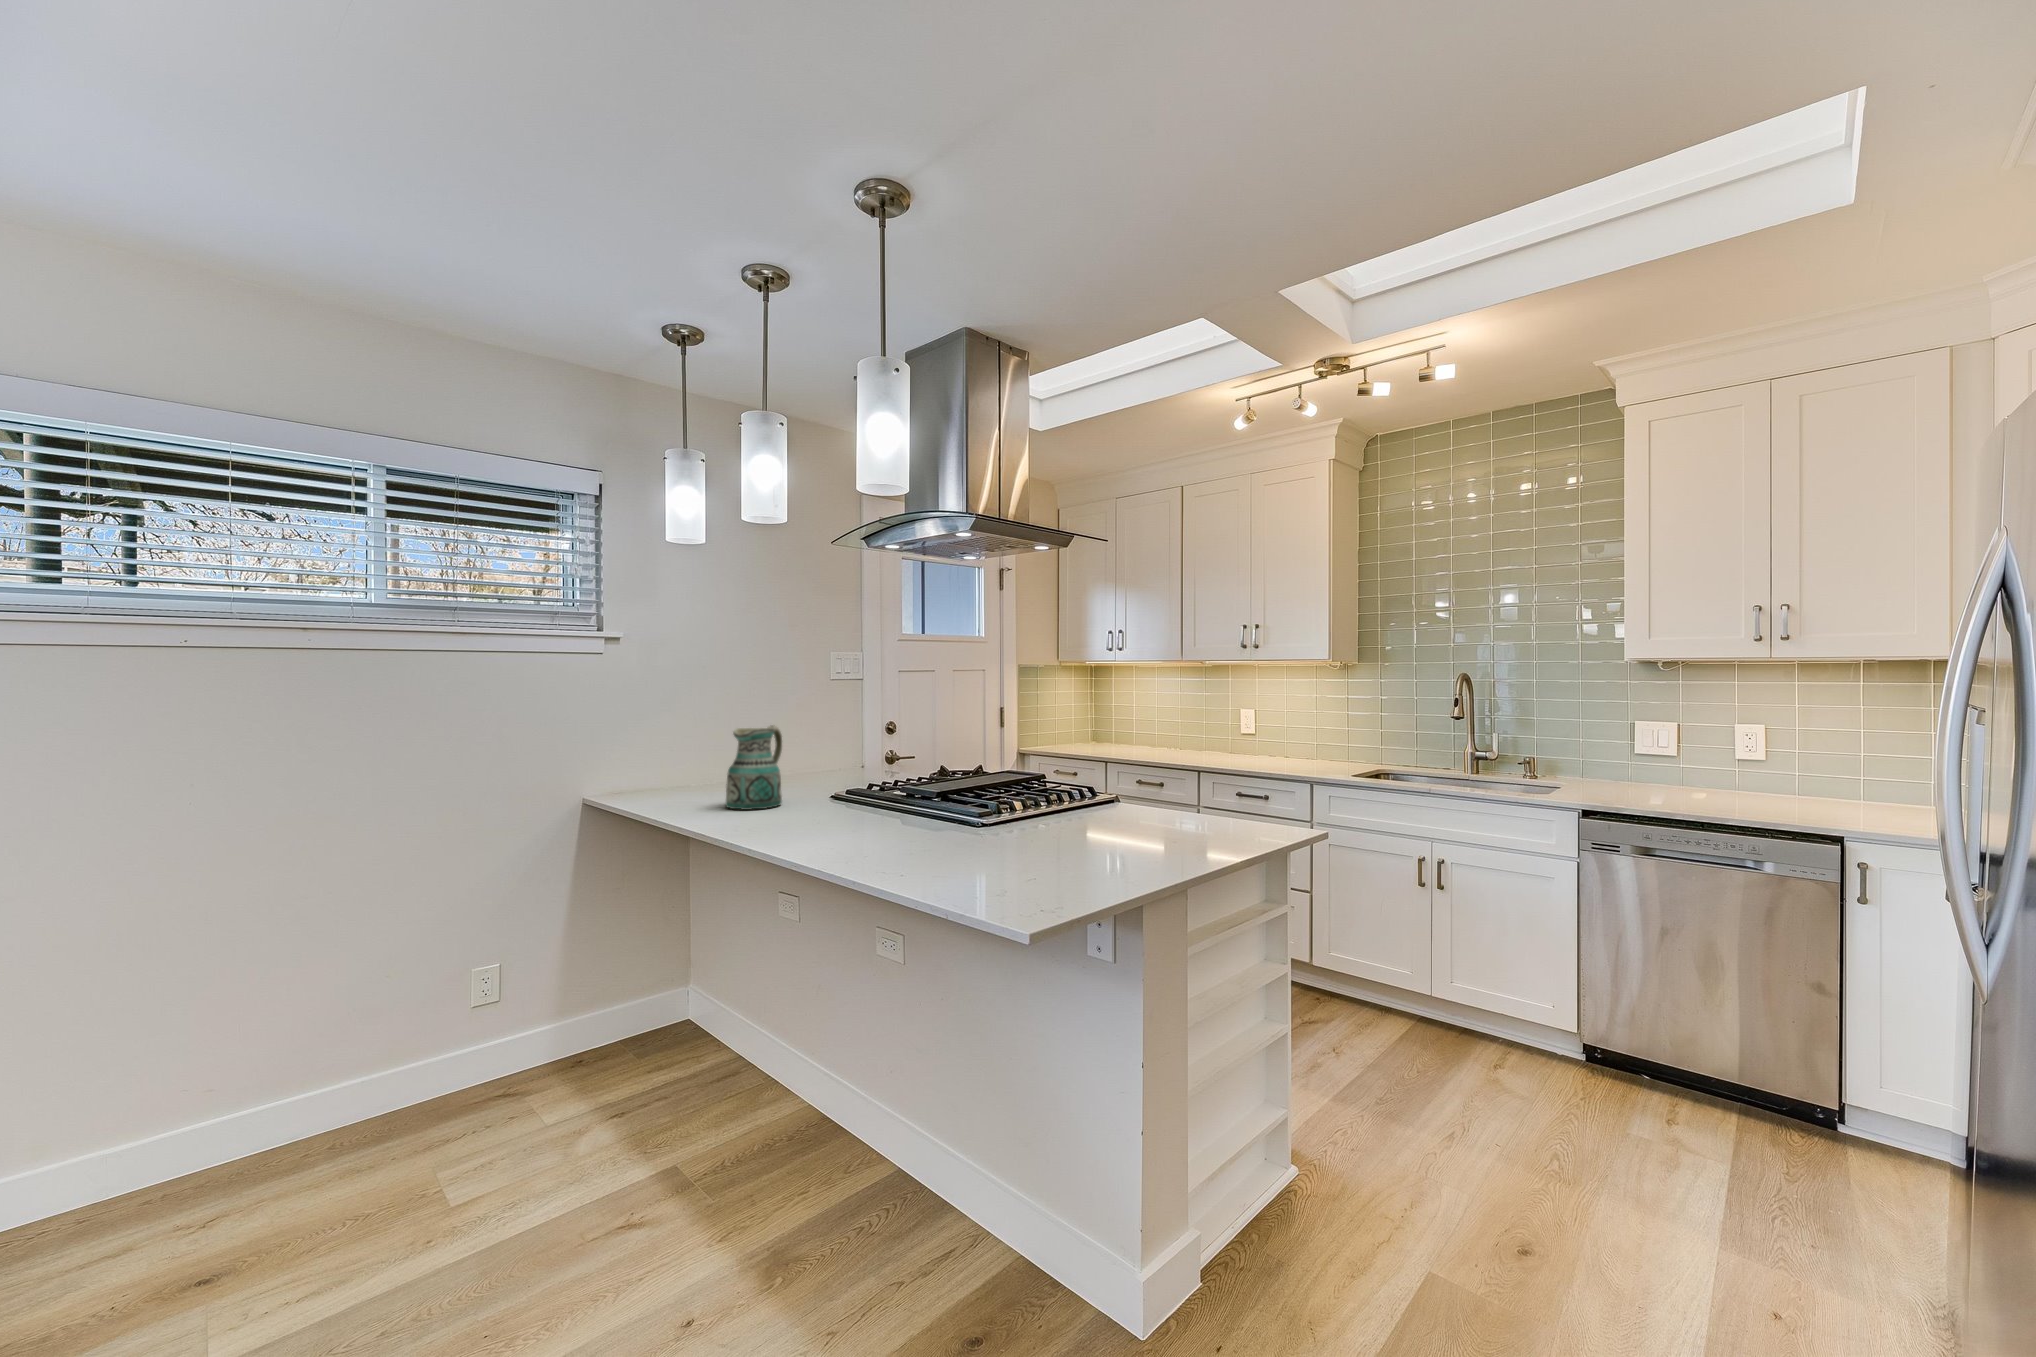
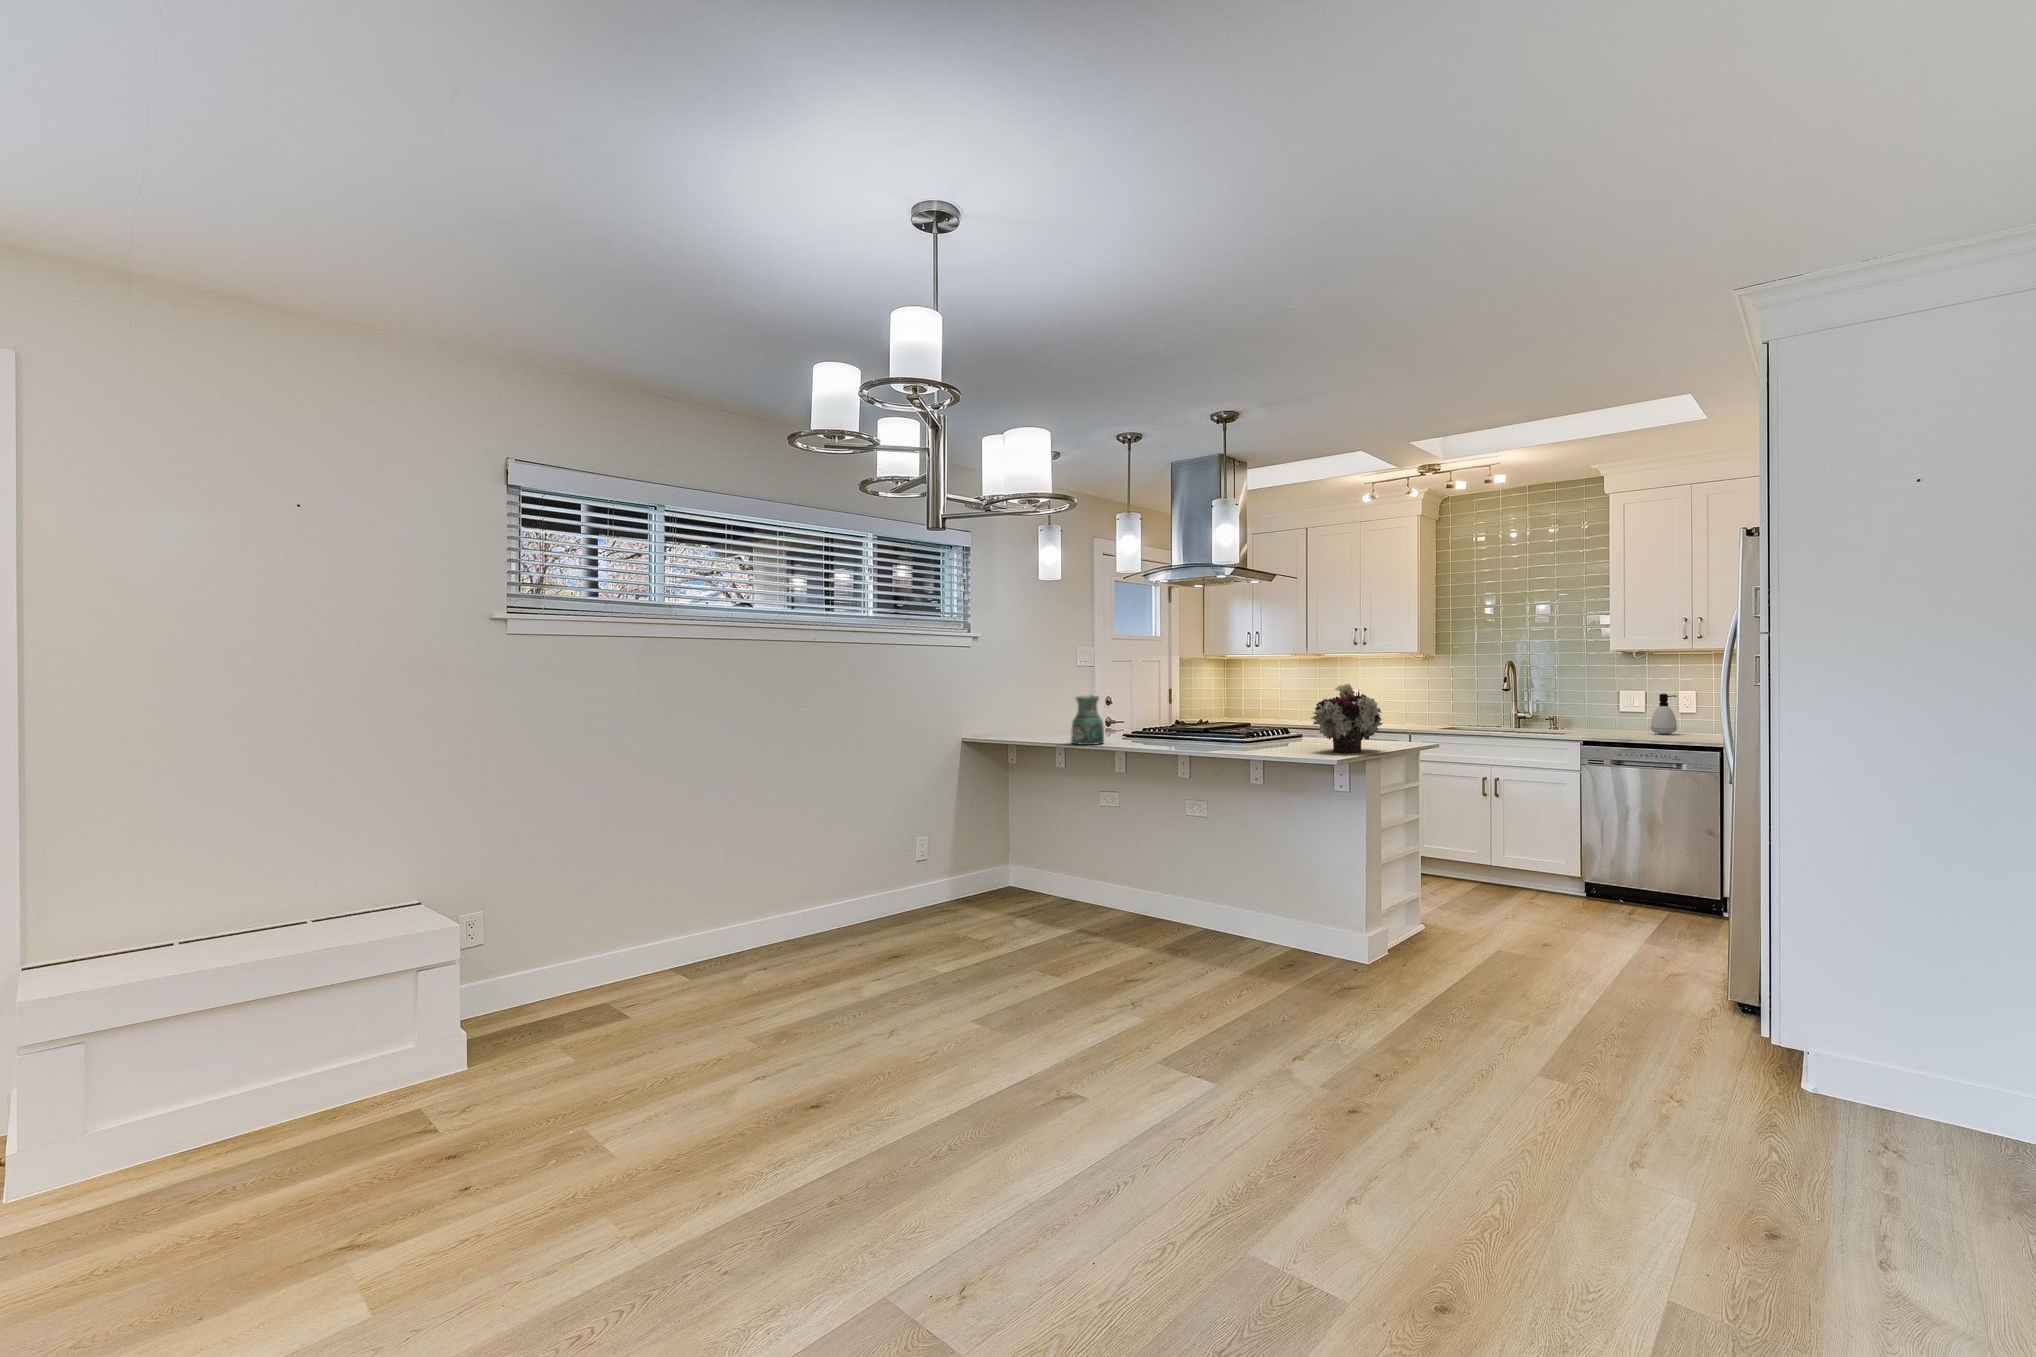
flower arrangement: none [1058,719,1198,854] -> present [1311,684,1382,753]
soap dispenser: none [1692,730,1738,796] -> present [1651,694,1677,734]

